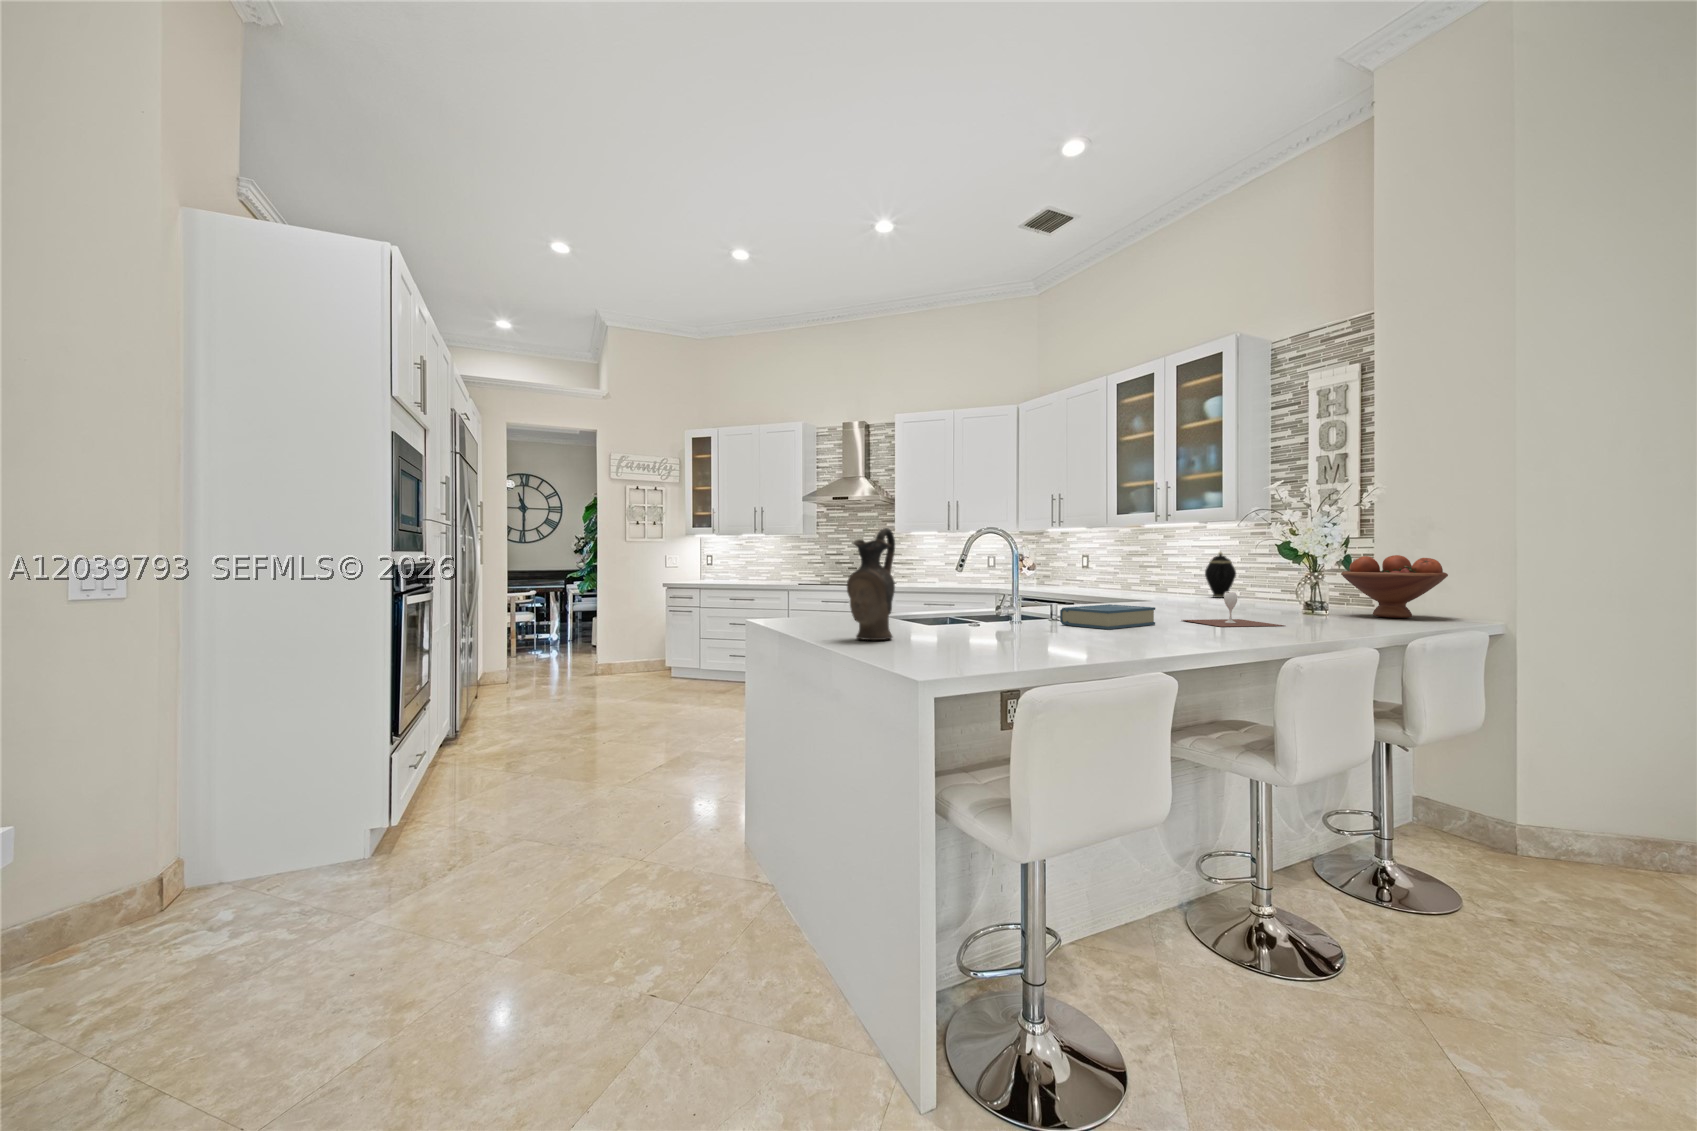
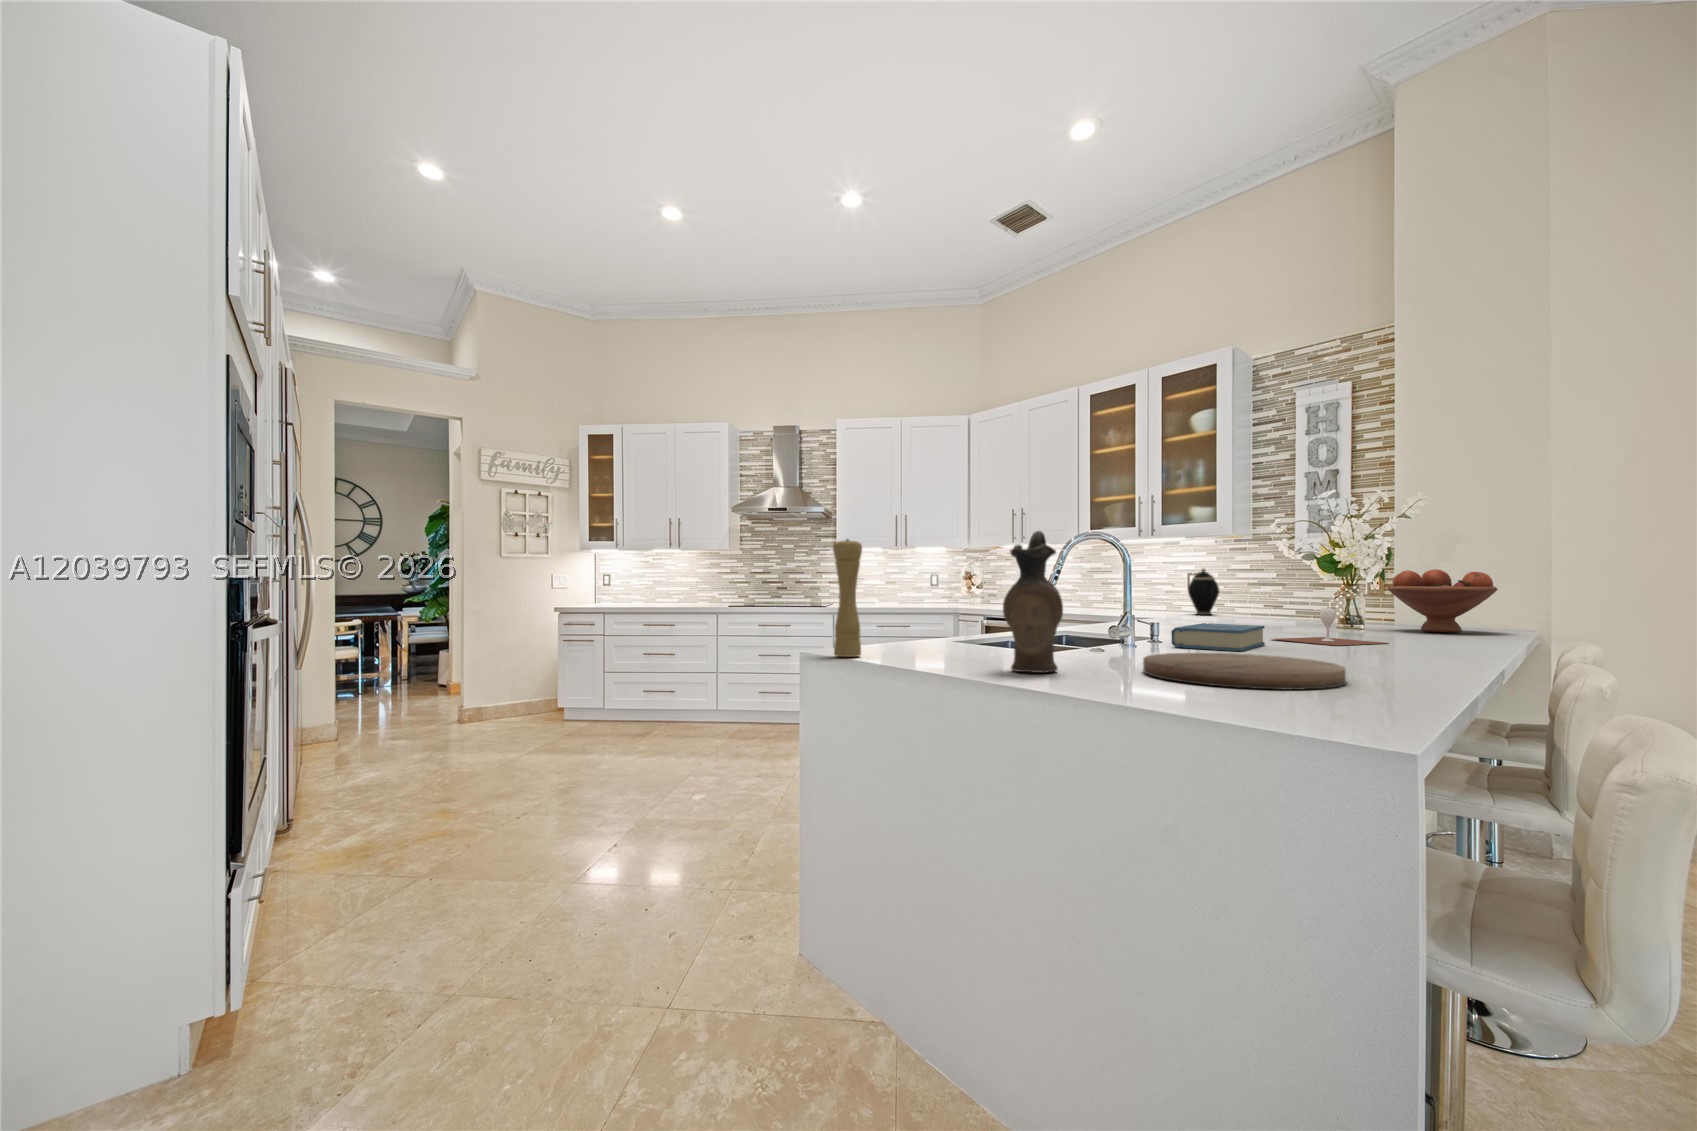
pepper mill: none [760,533,783,626] -> present [833,539,862,657]
cutting board: none [949,628,1099,657] -> present [1143,653,1346,690]

